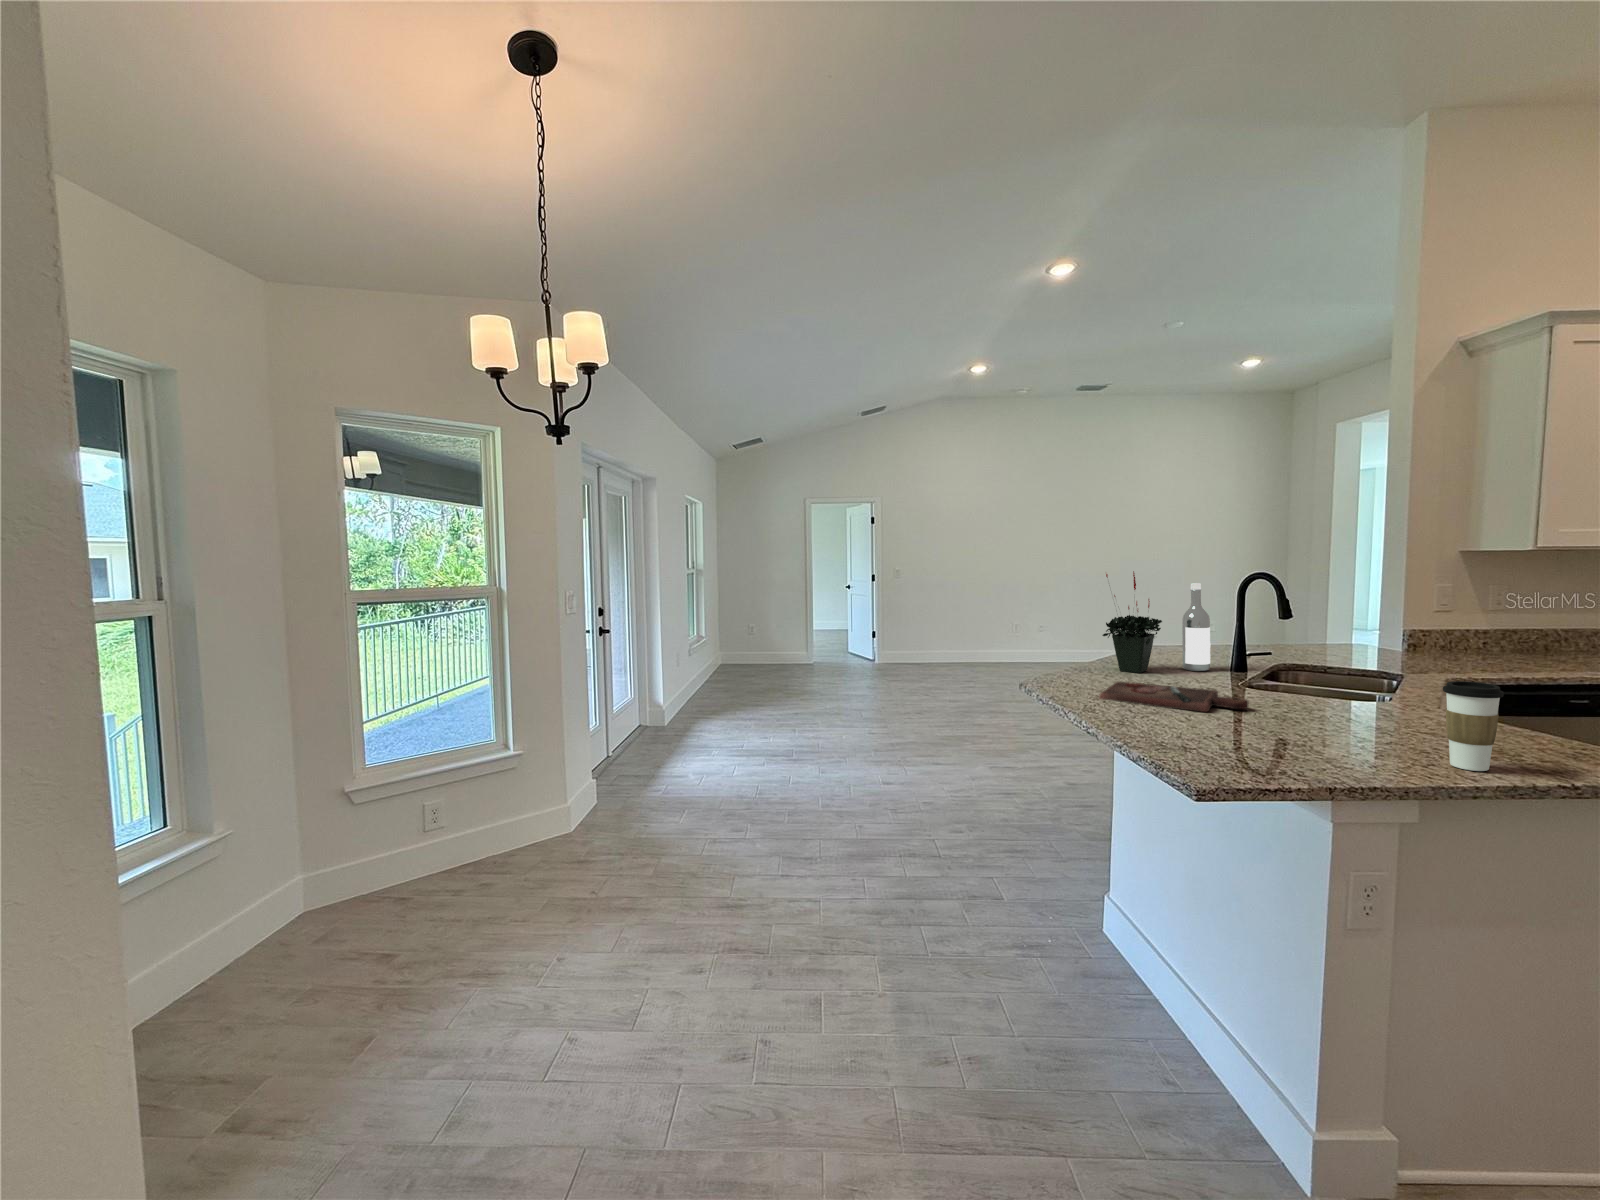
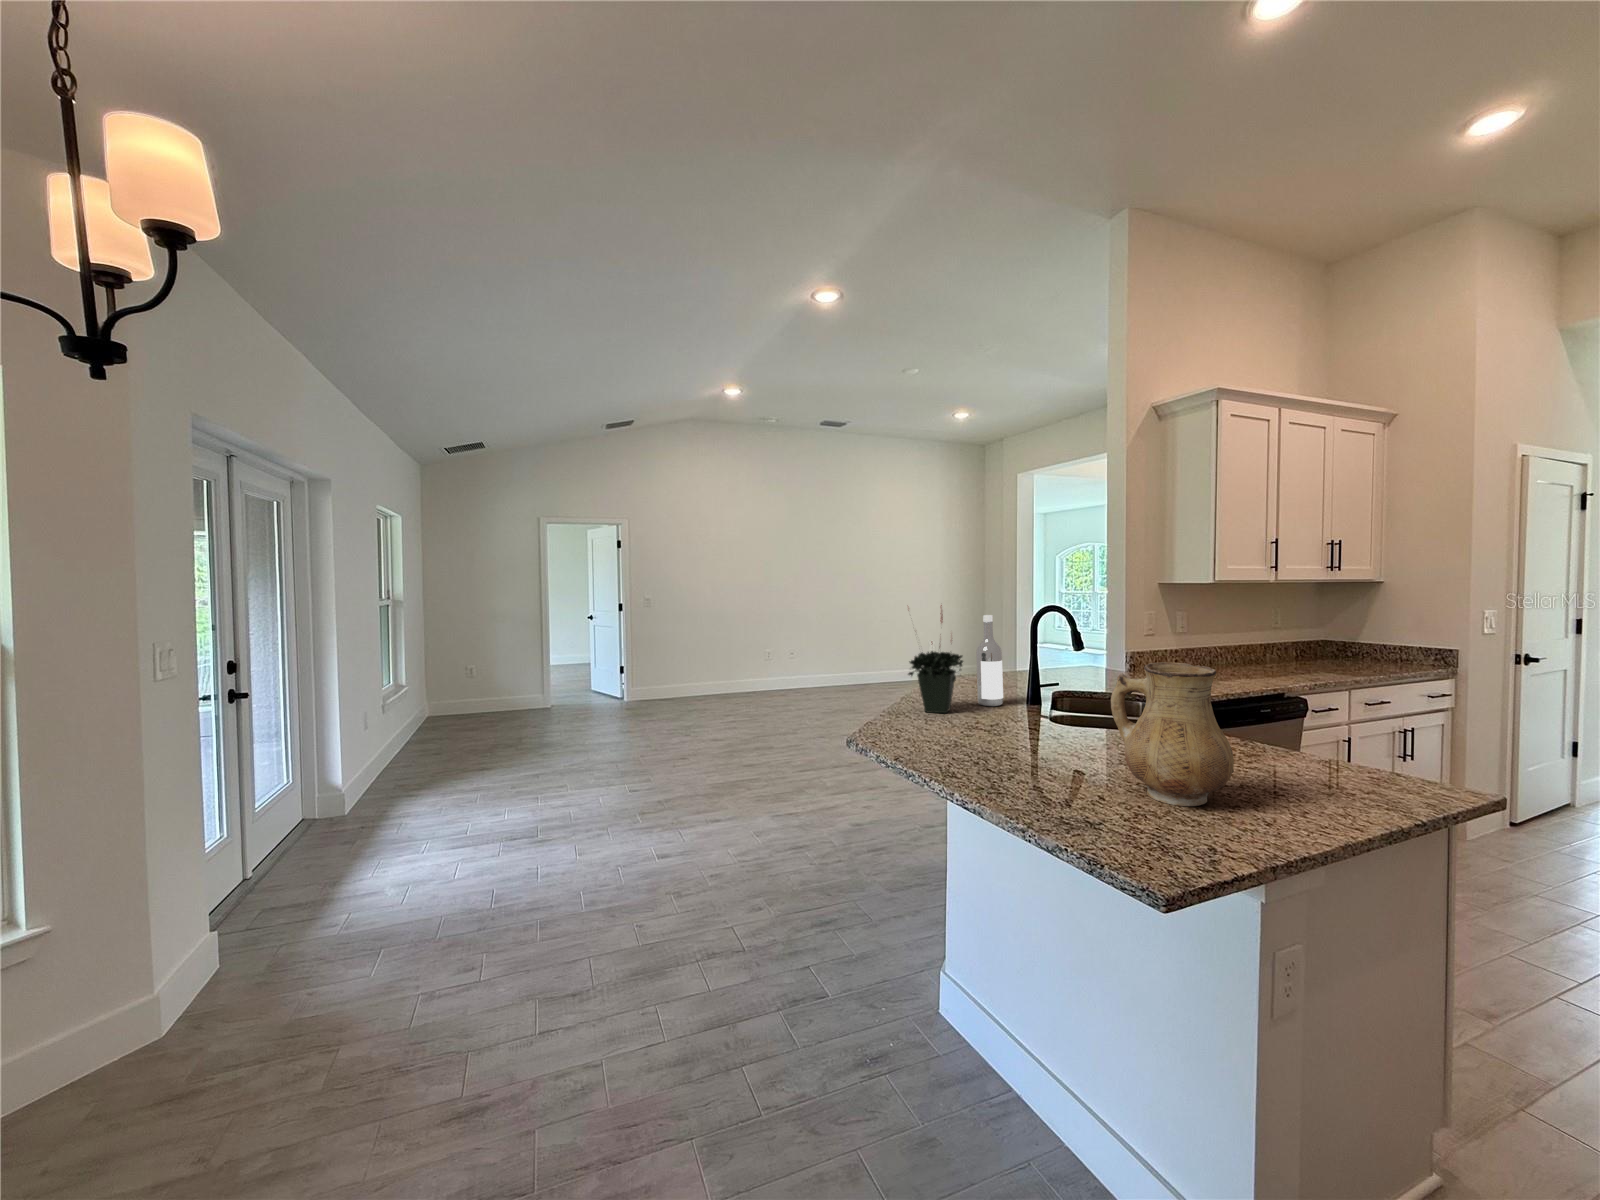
ceramic pitcher: none [1244,625,1354,749] -> present [1111,662,1234,806]
coffee cup: present [1443,681,1504,771] -> none [1311,717,1371,814]
cutting board: present [1099,682,1249,712] -> none [936,729,1086,762]

